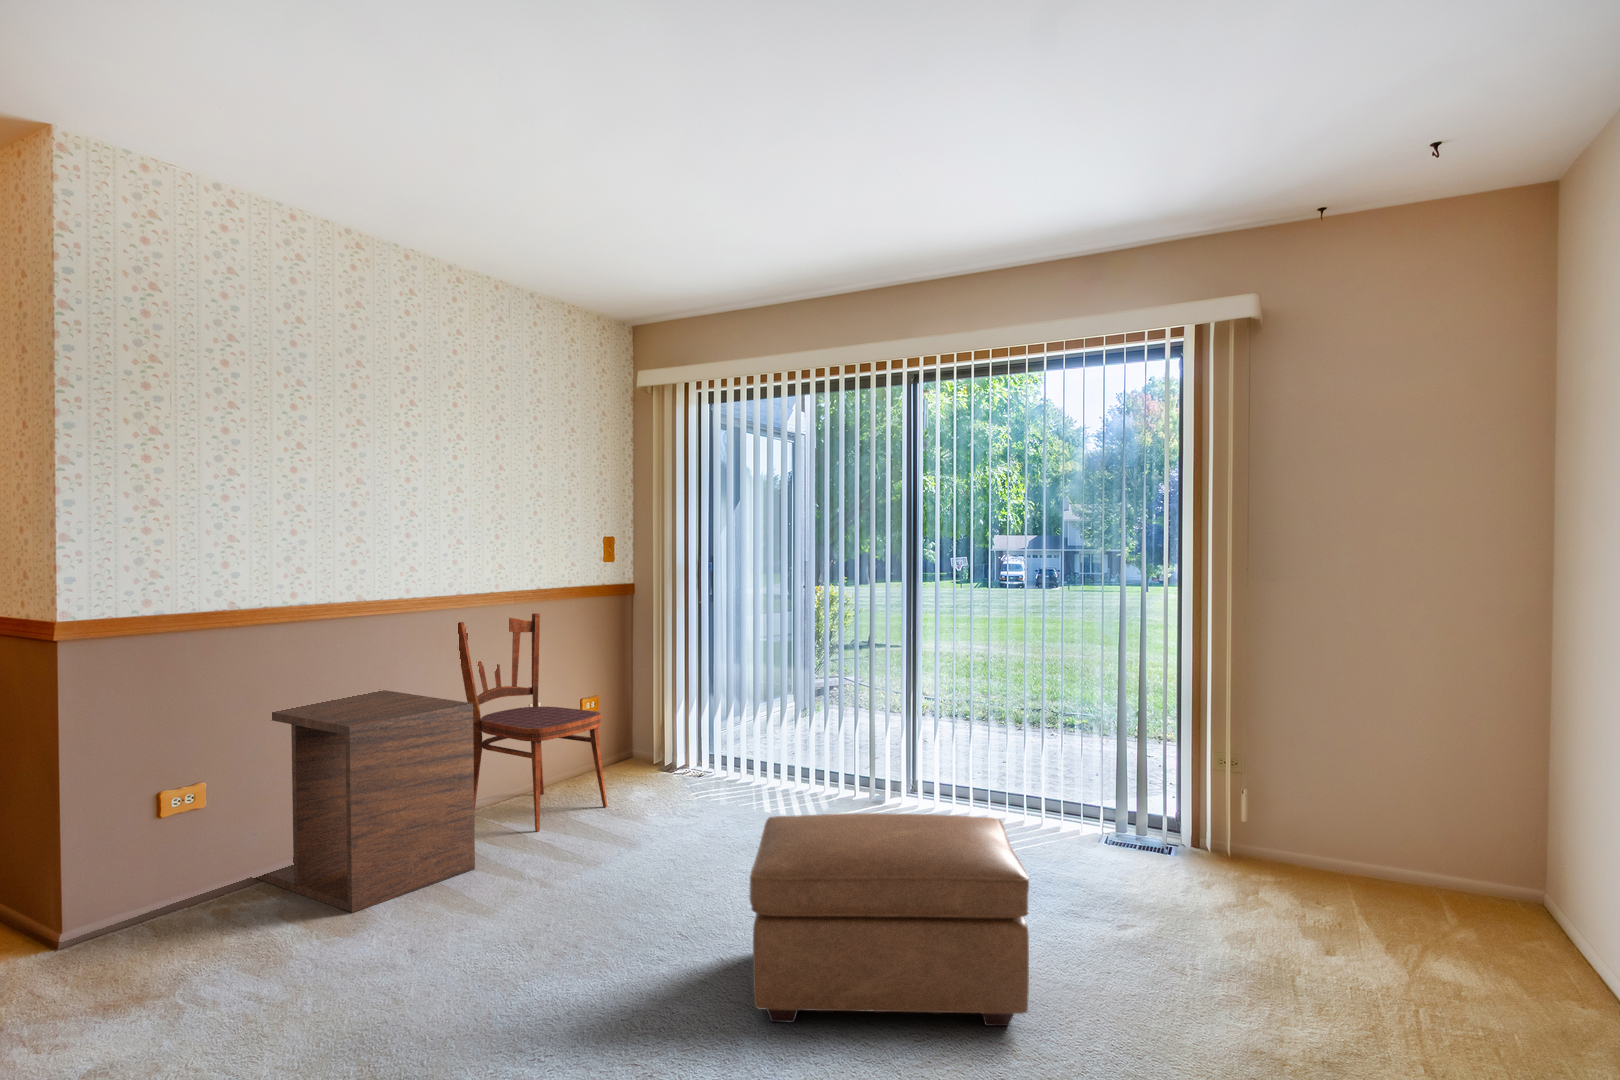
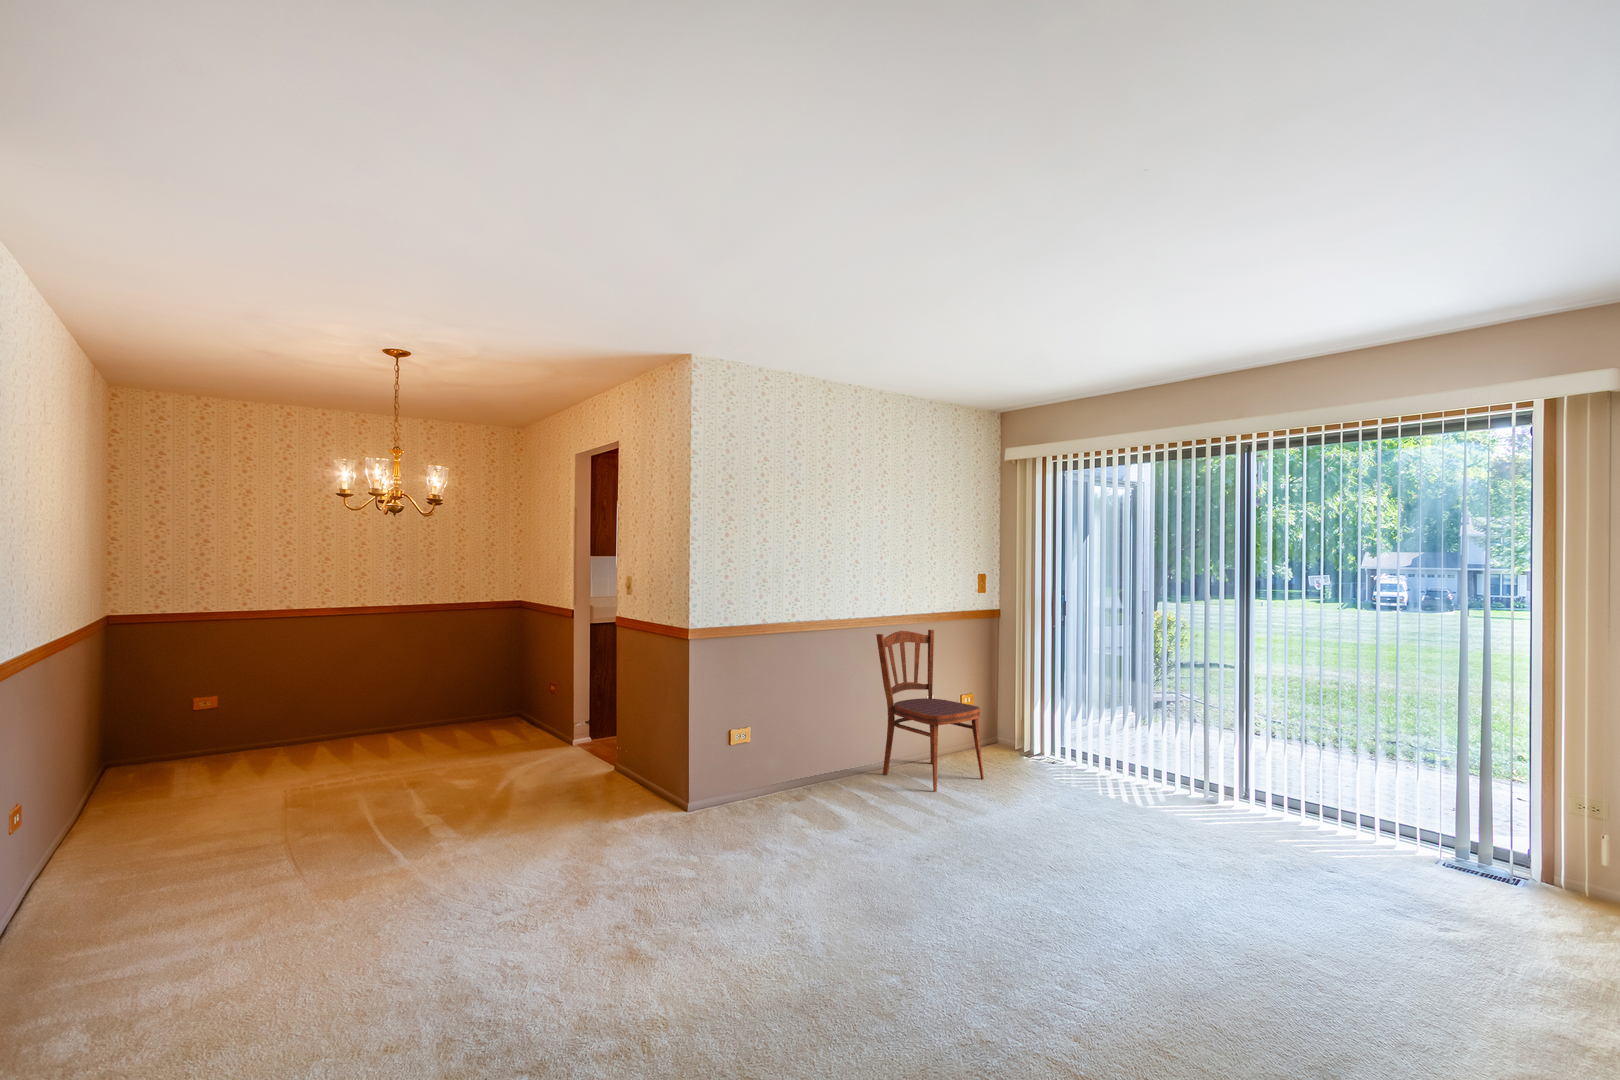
side table: present [256,690,475,913] -> none [753,678,896,833]
ottoman: present [749,813,1029,1026] -> none [1121,804,1376,1010]

